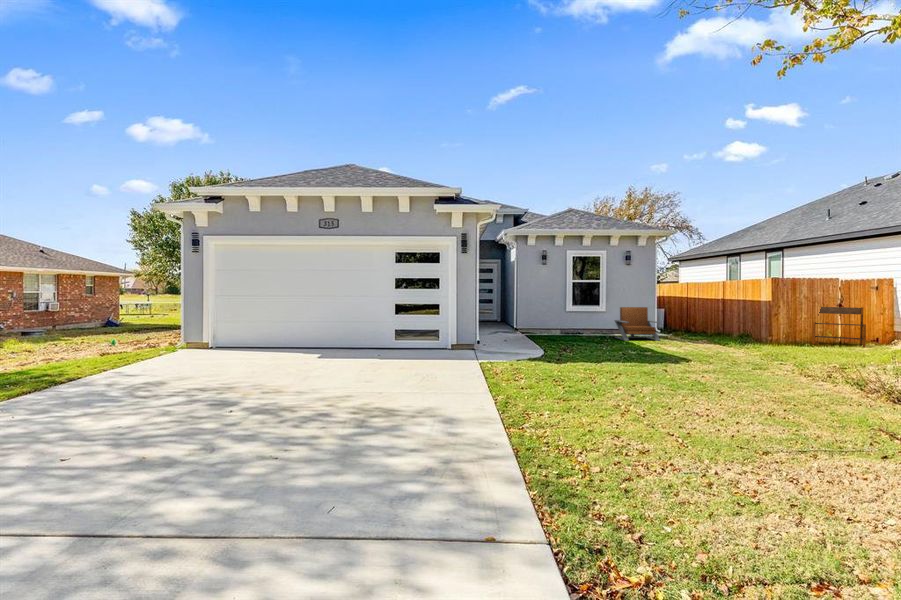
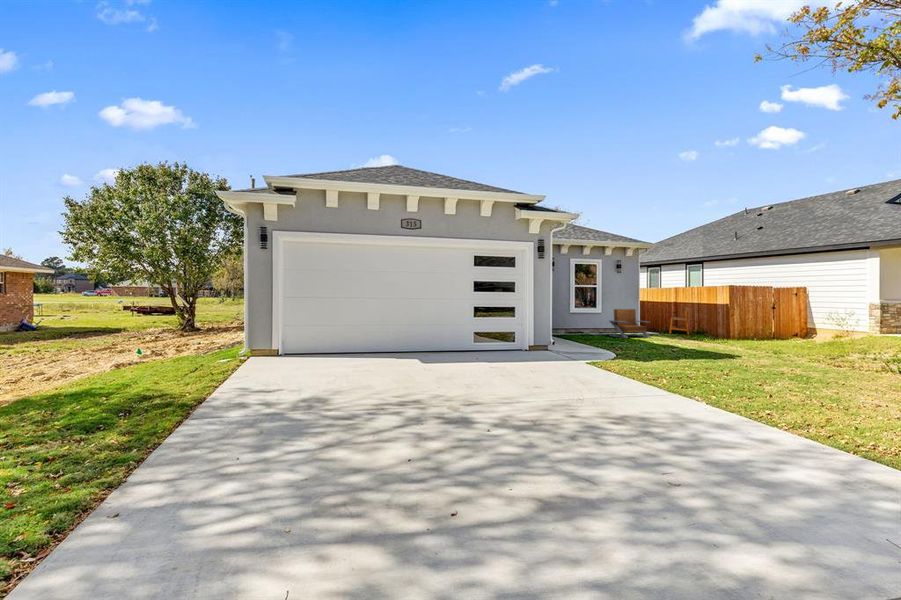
bench: present [812,307,866,347] -> present [669,307,689,335]

